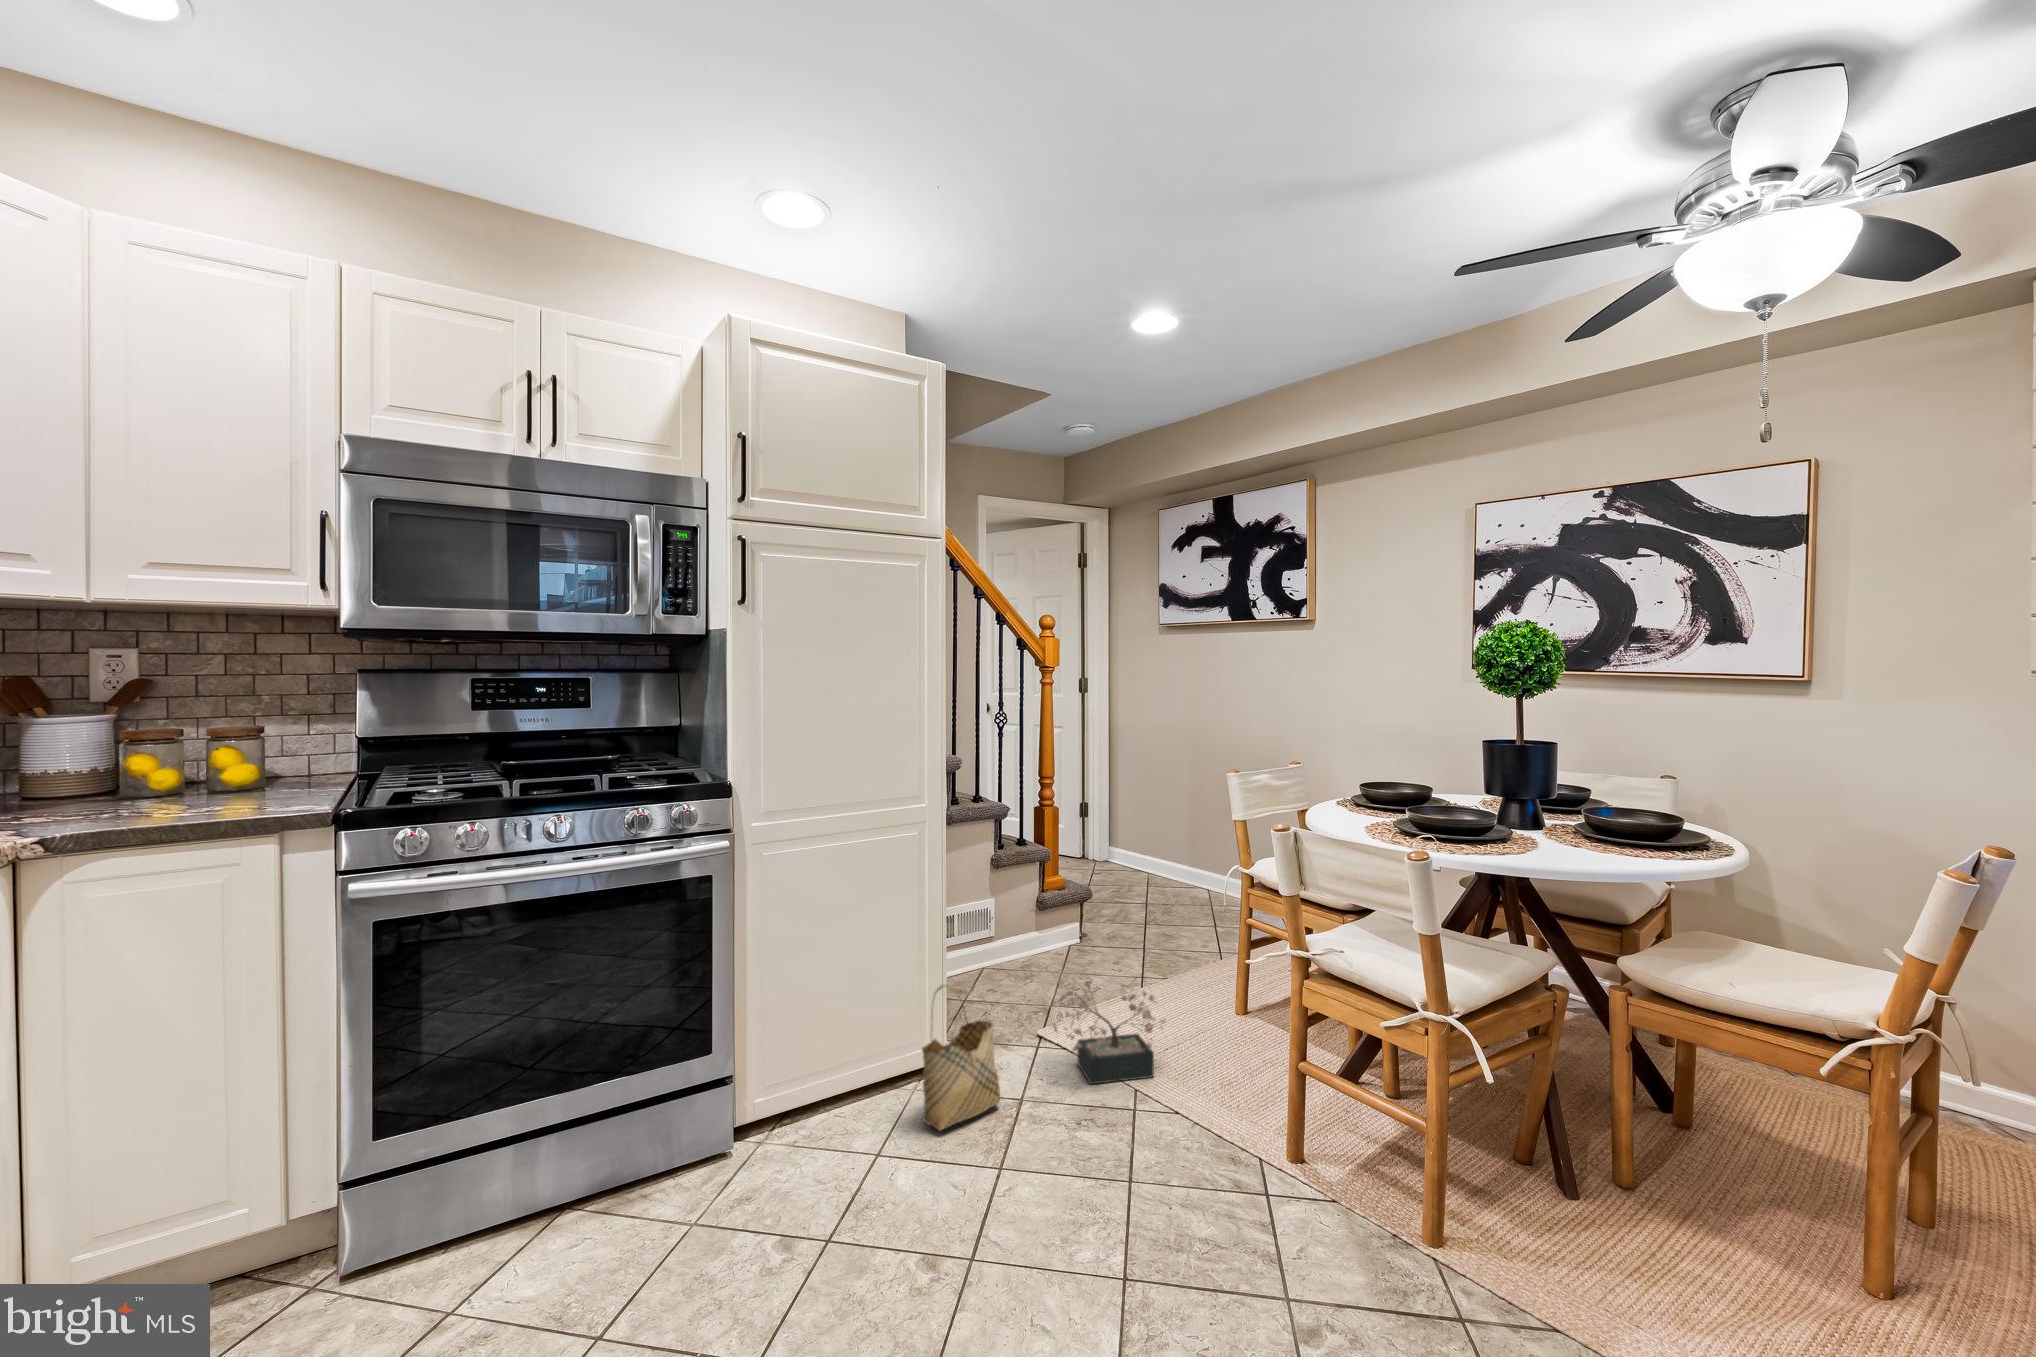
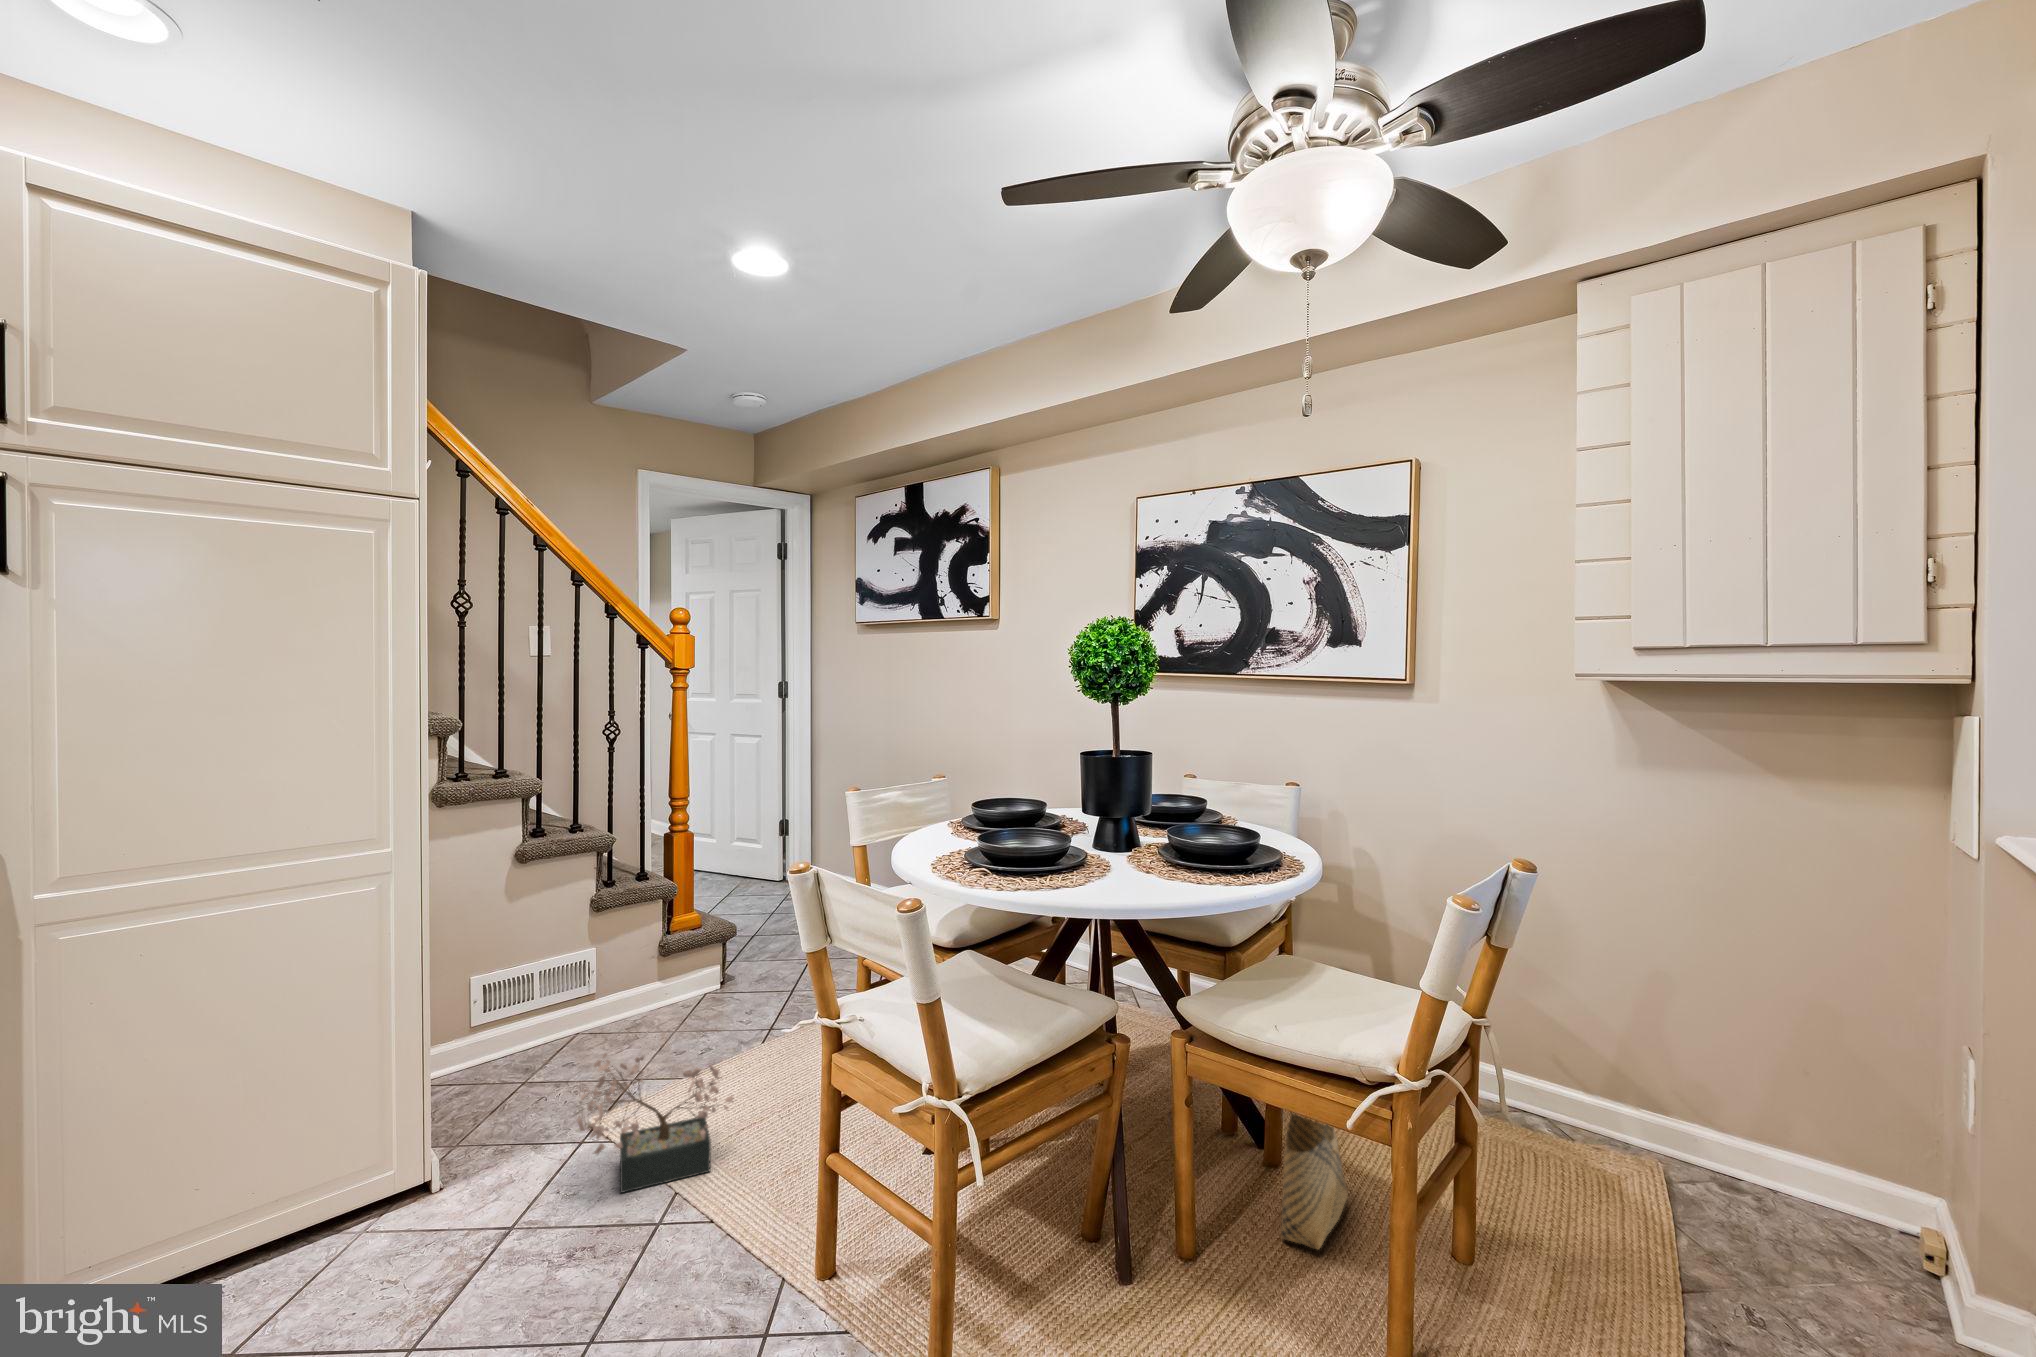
woven basket: present [922,985,1000,1131] -> present [1281,1113,1348,1249]

